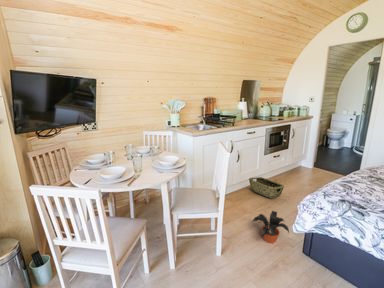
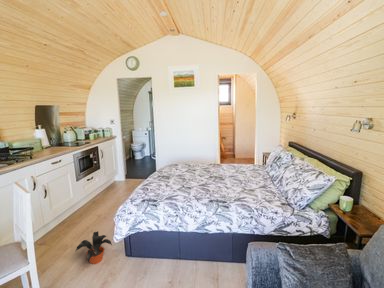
woven basket: present [249,177,284,198] -> none [65,204,102,222]

